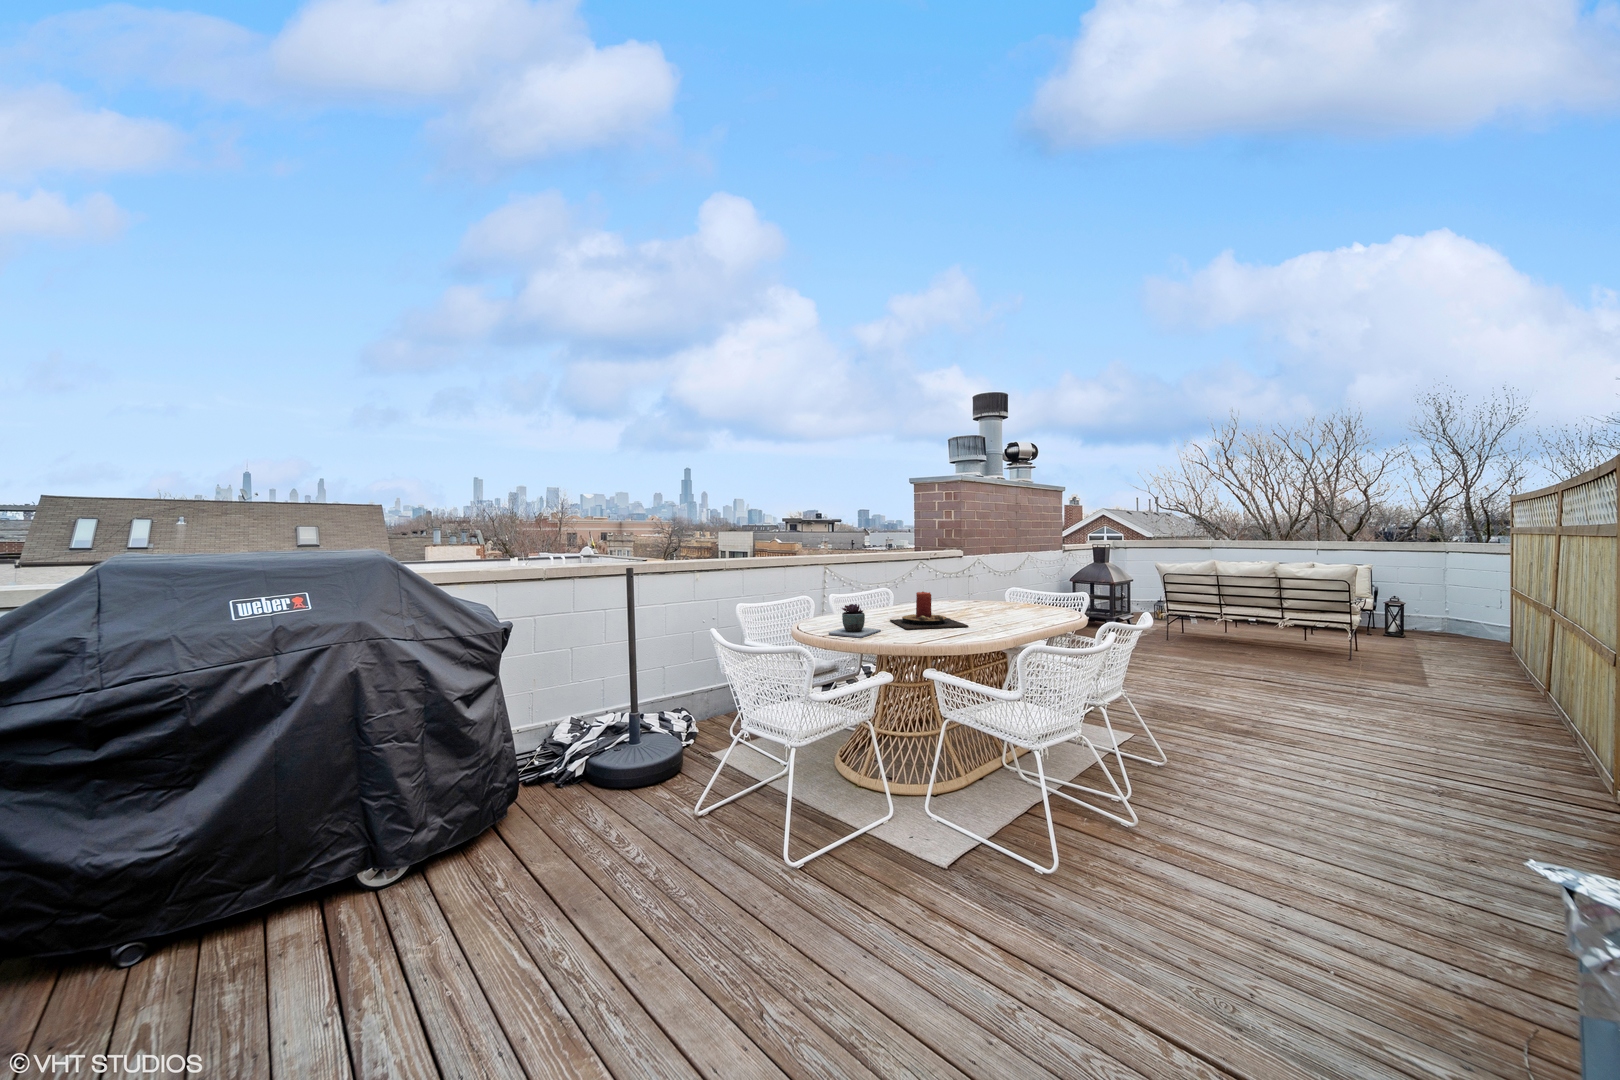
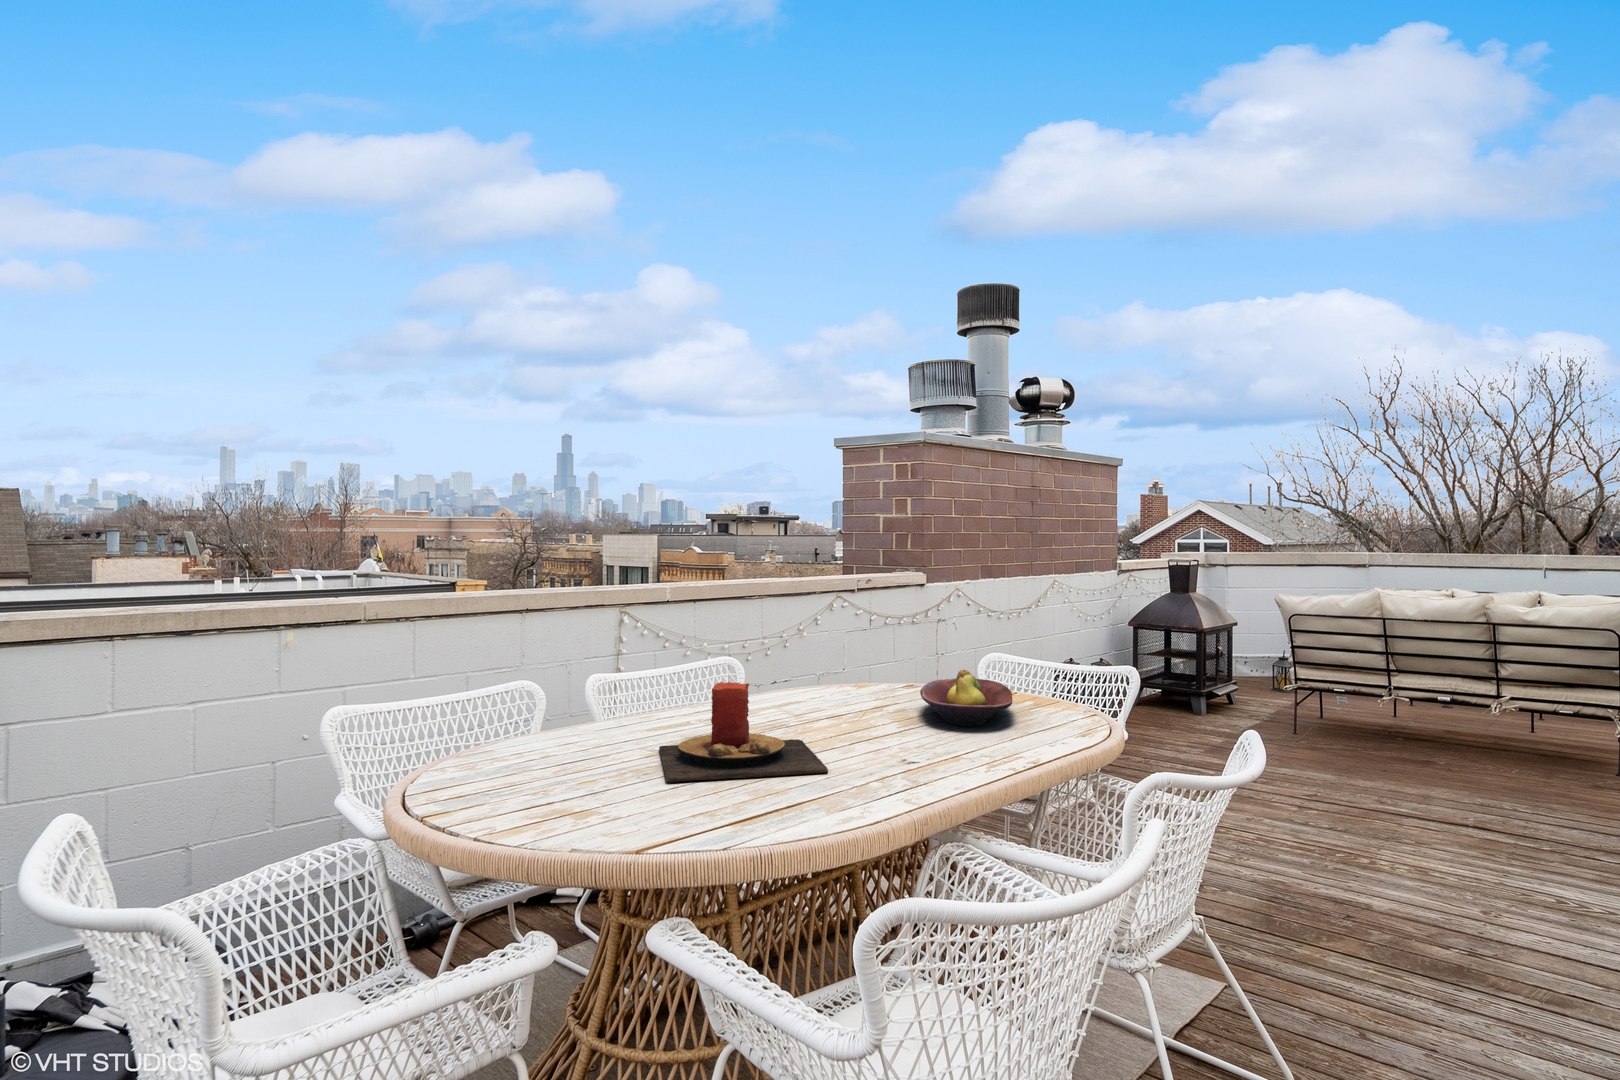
fruit bowl: none [992,591,1036,614] -> present [920,670,1012,726]
succulent plant: present [829,604,881,638] -> none [449,721,598,818]

